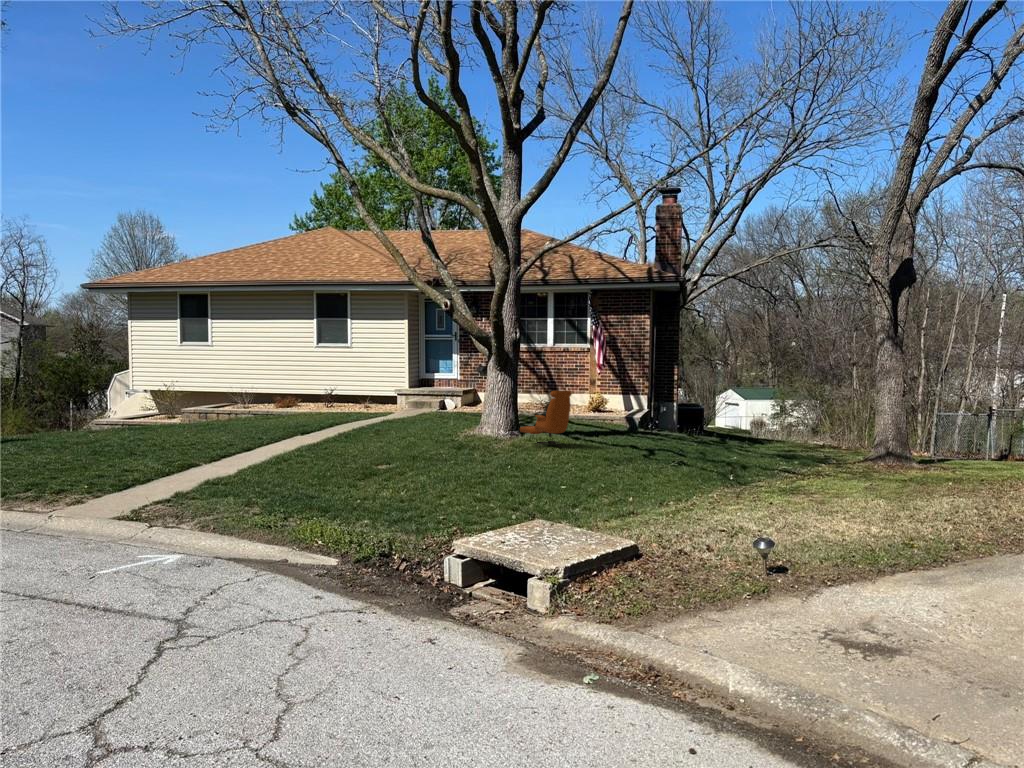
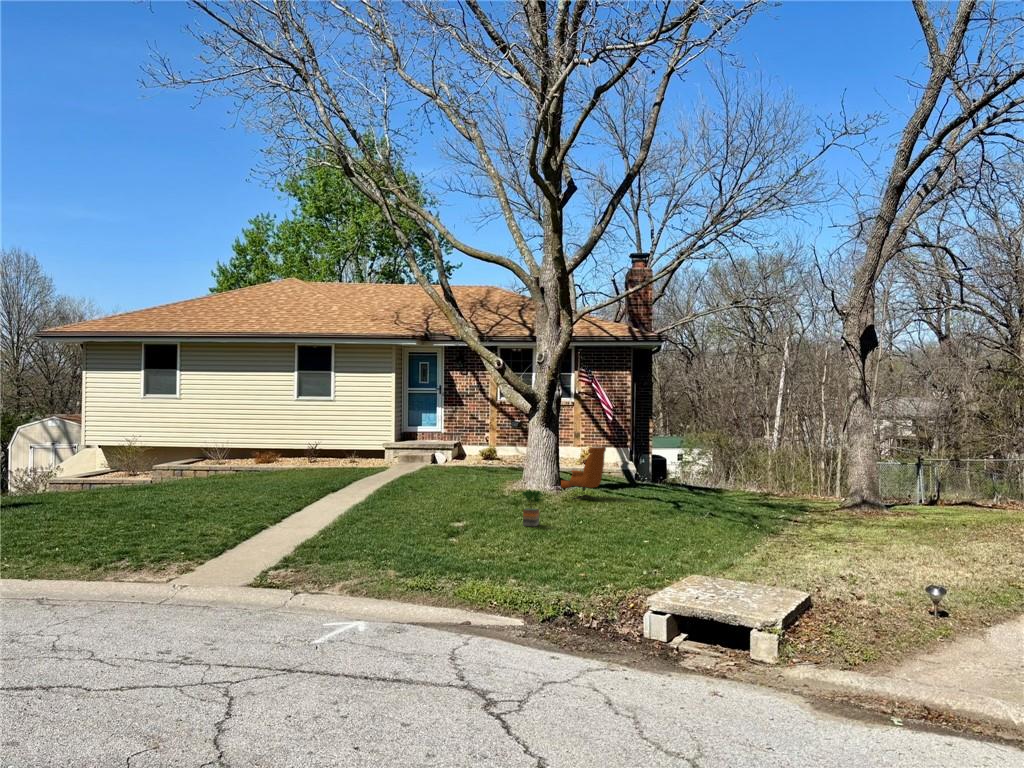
potted tree: none [449,432,473,470] -> present [522,490,543,526]

